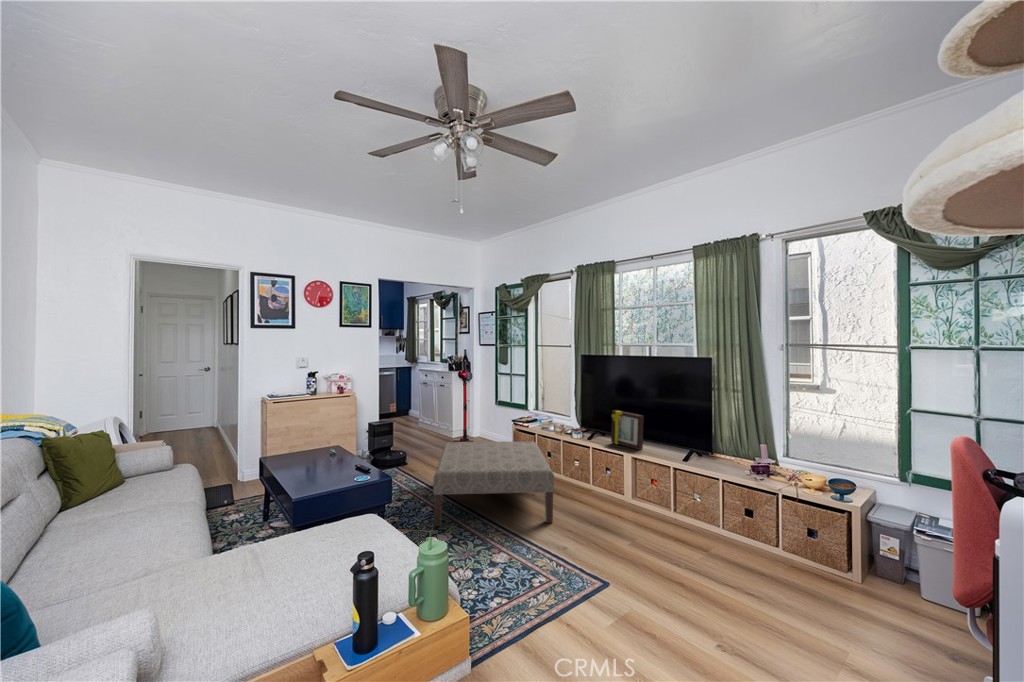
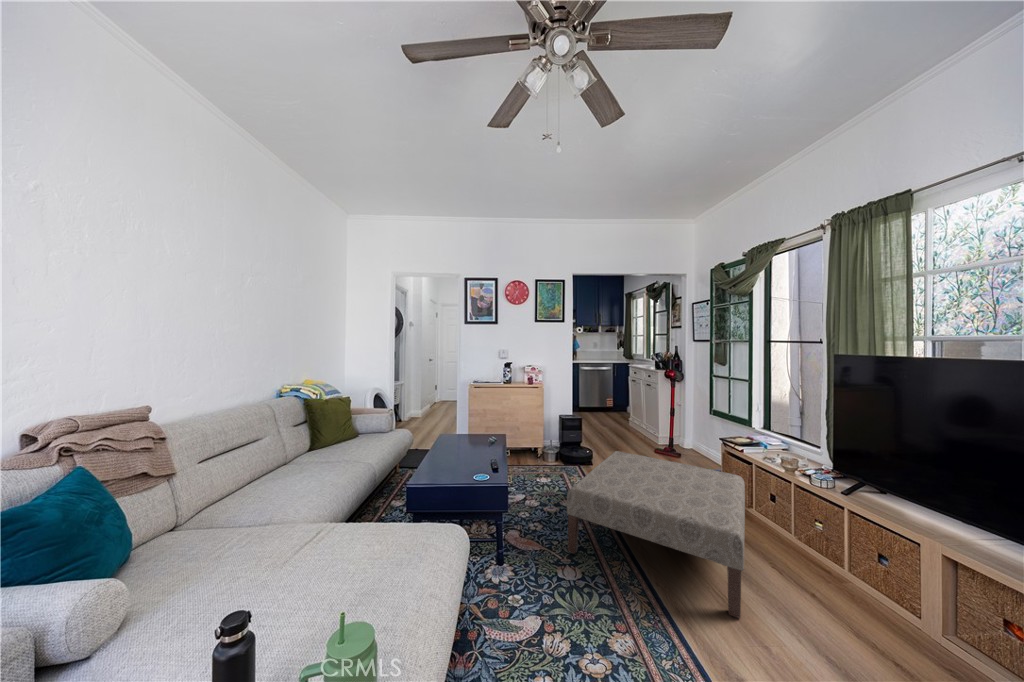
picture frame: present [611,410,644,450] -> none [897,456,992,551]

